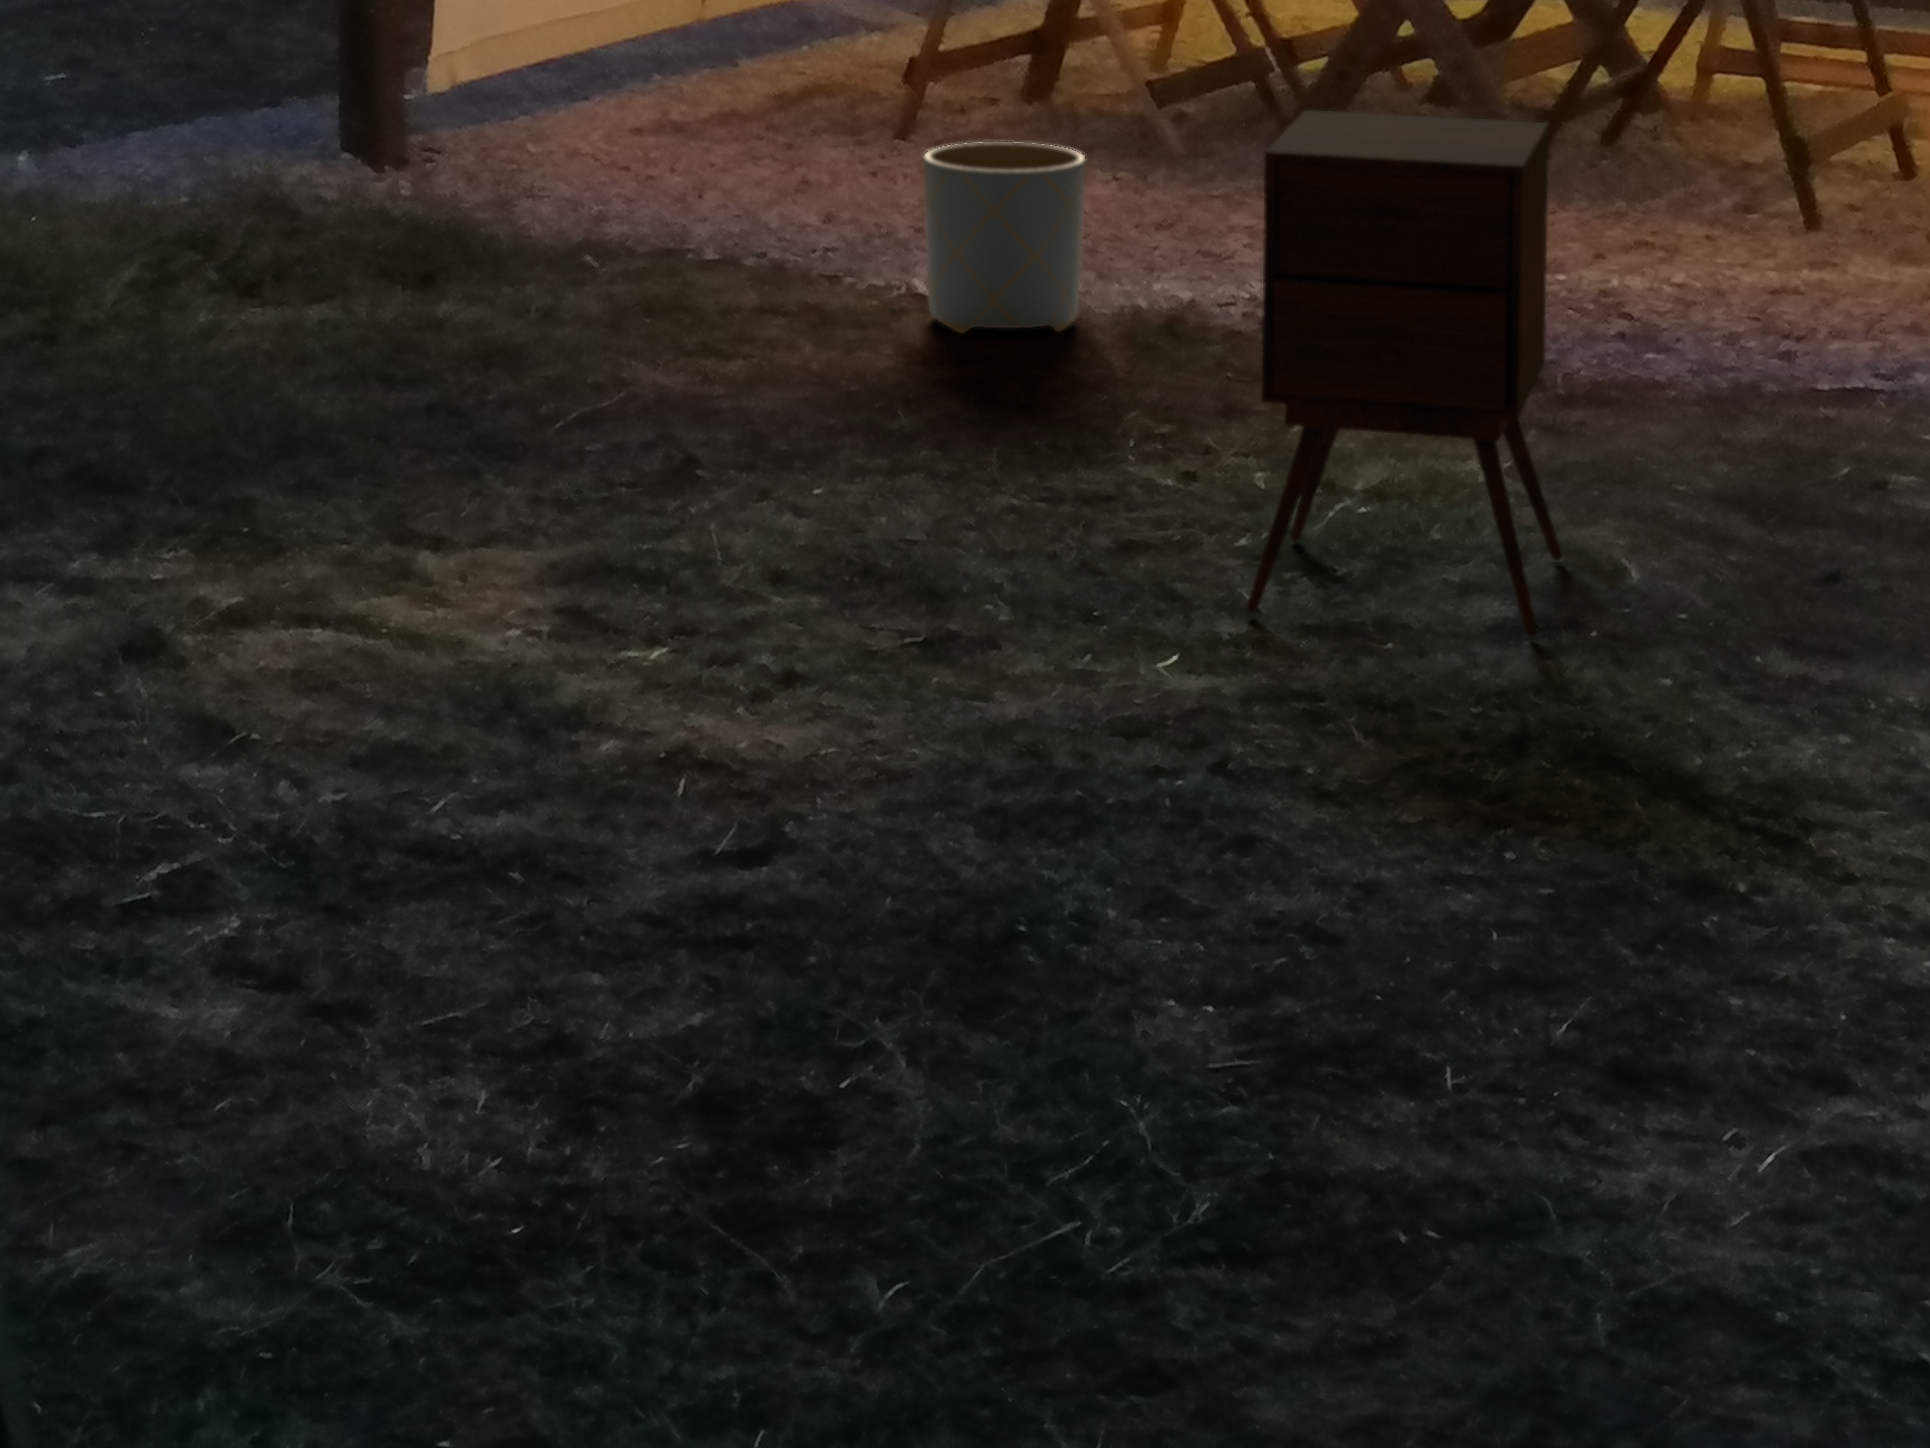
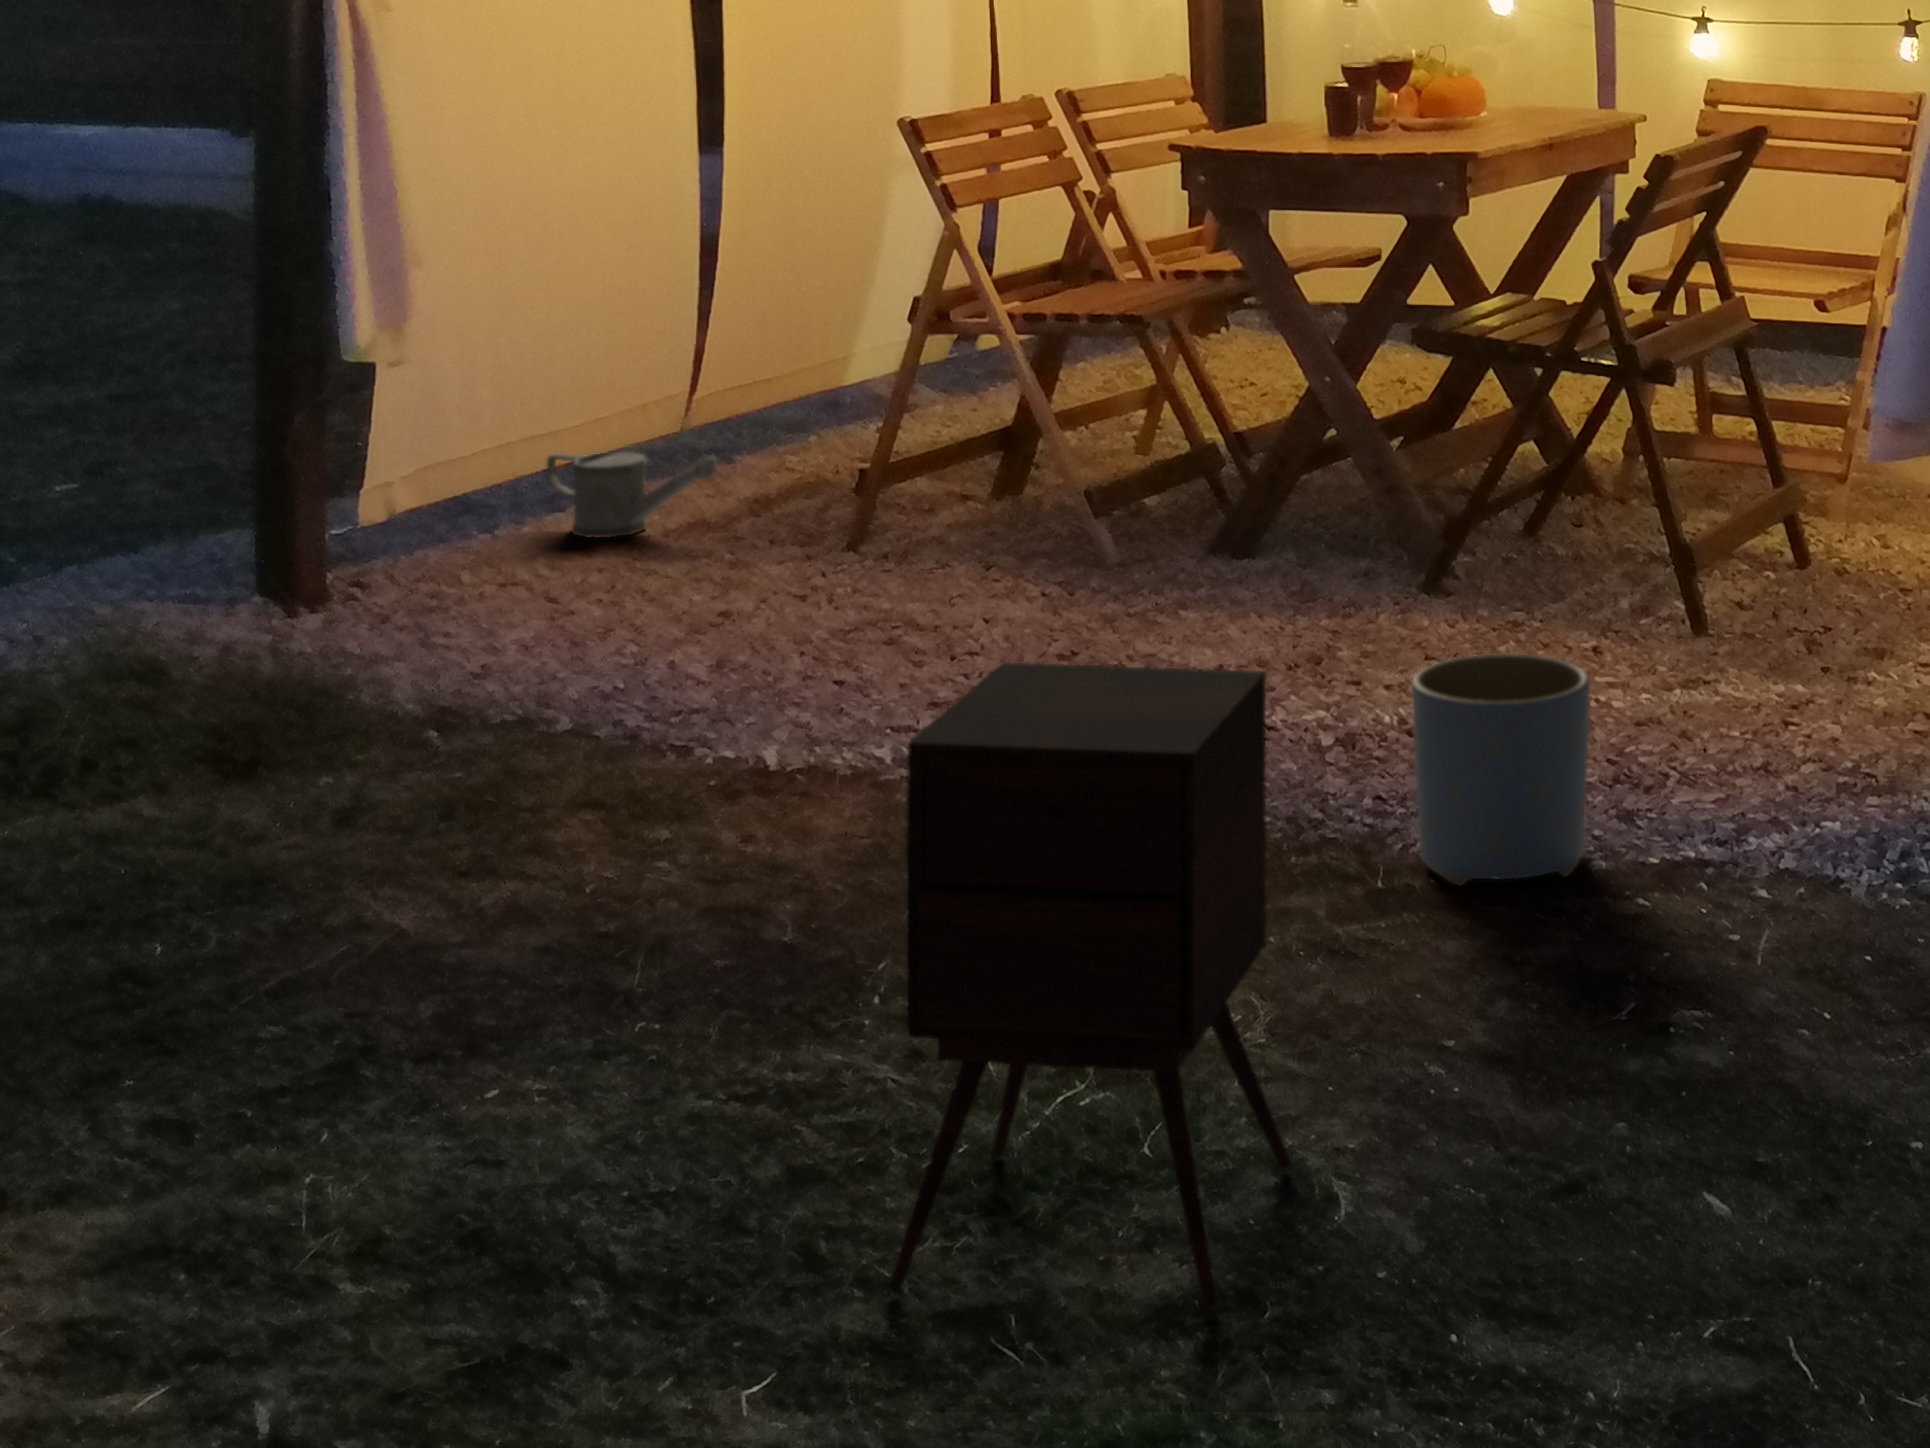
watering can: none [592,31,766,112] -> present [547,452,716,538]
planter: present [923,142,1086,333] -> present [1412,654,1590,885]

